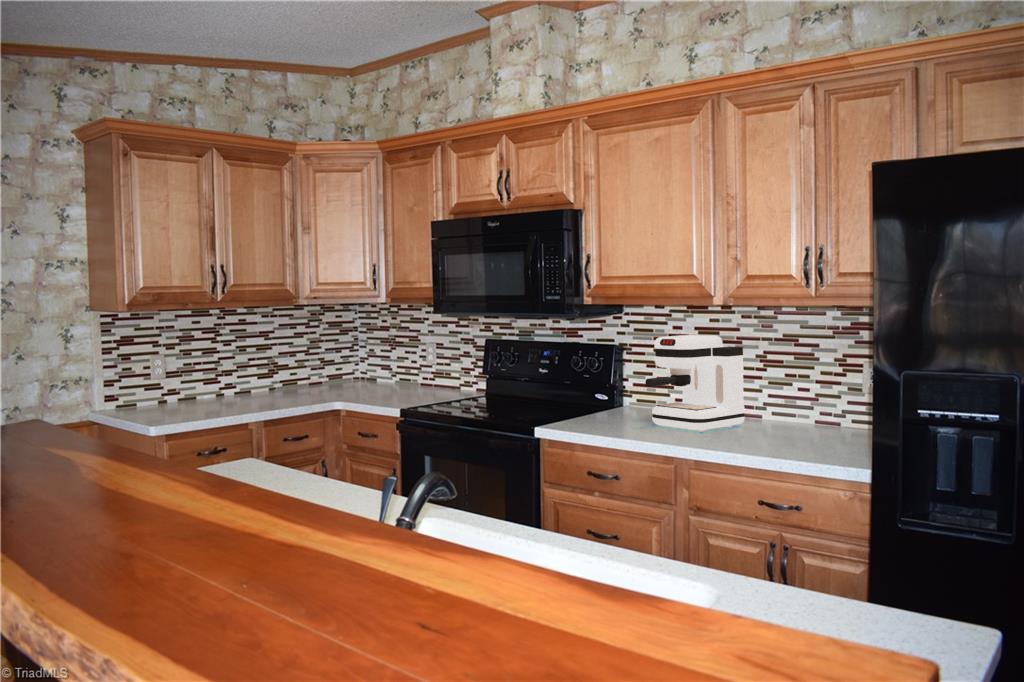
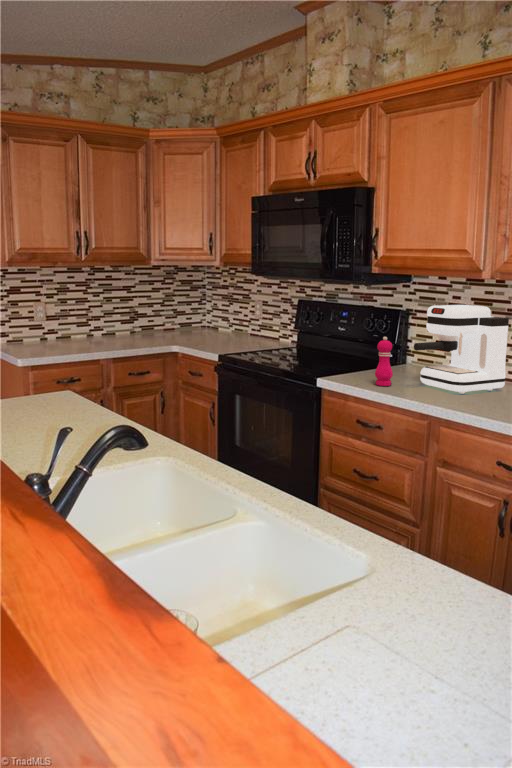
pepper mill: none [603,373,623,430] -> present [375,337,393,386]

